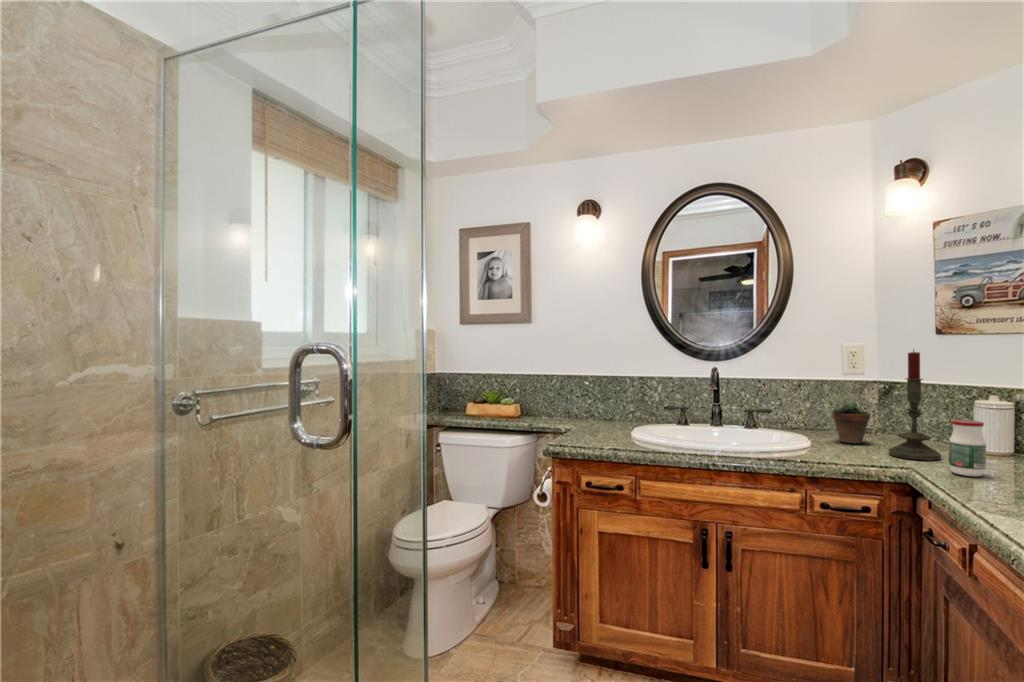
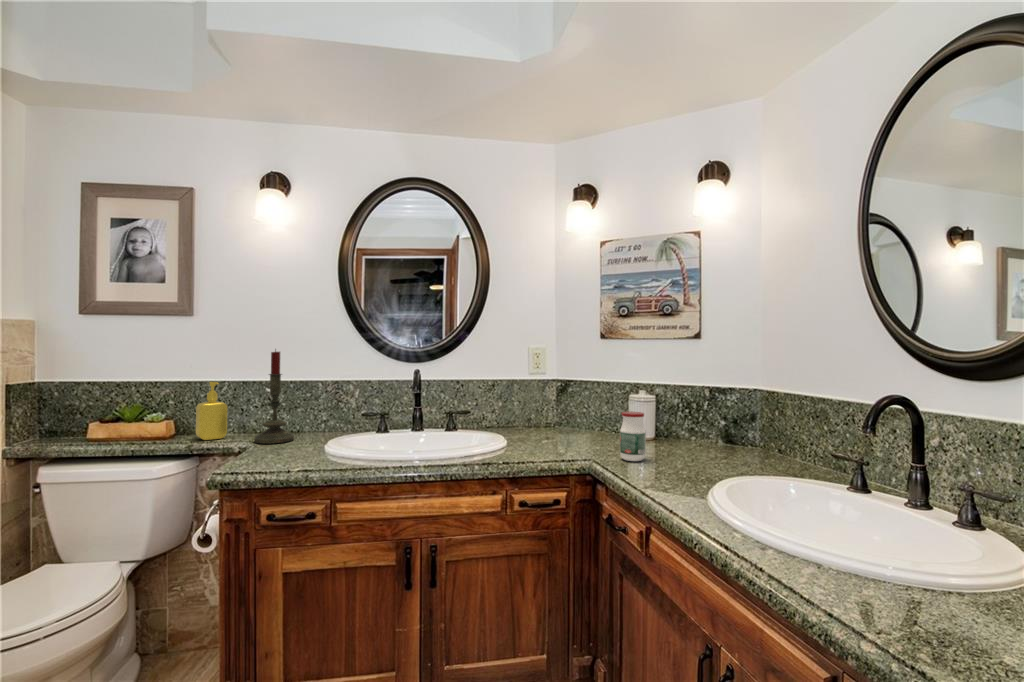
candle: present [889,350,941,460] -> present [255,350,294,444]
soap dispenser: none [533,375,555,421] -> present [196,382,227,440]
succulent plant: present [832,389,870,443] -> none [524,386,554,438]

